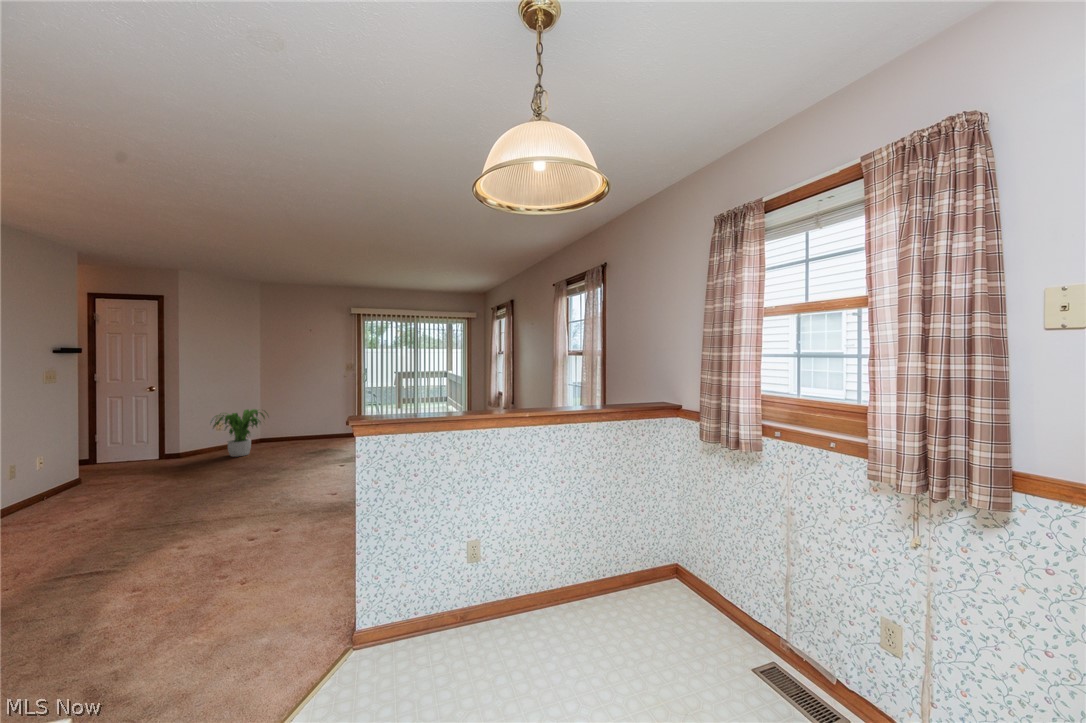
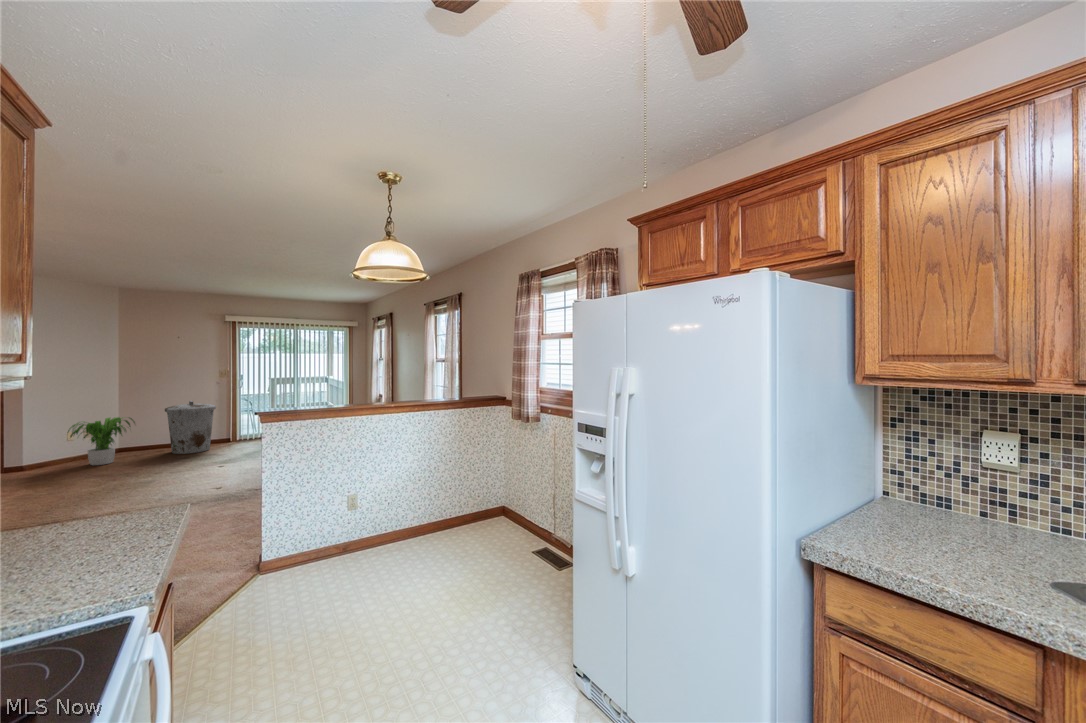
trash can: none [295,394,341,448] -> present [165,401,216,454]

